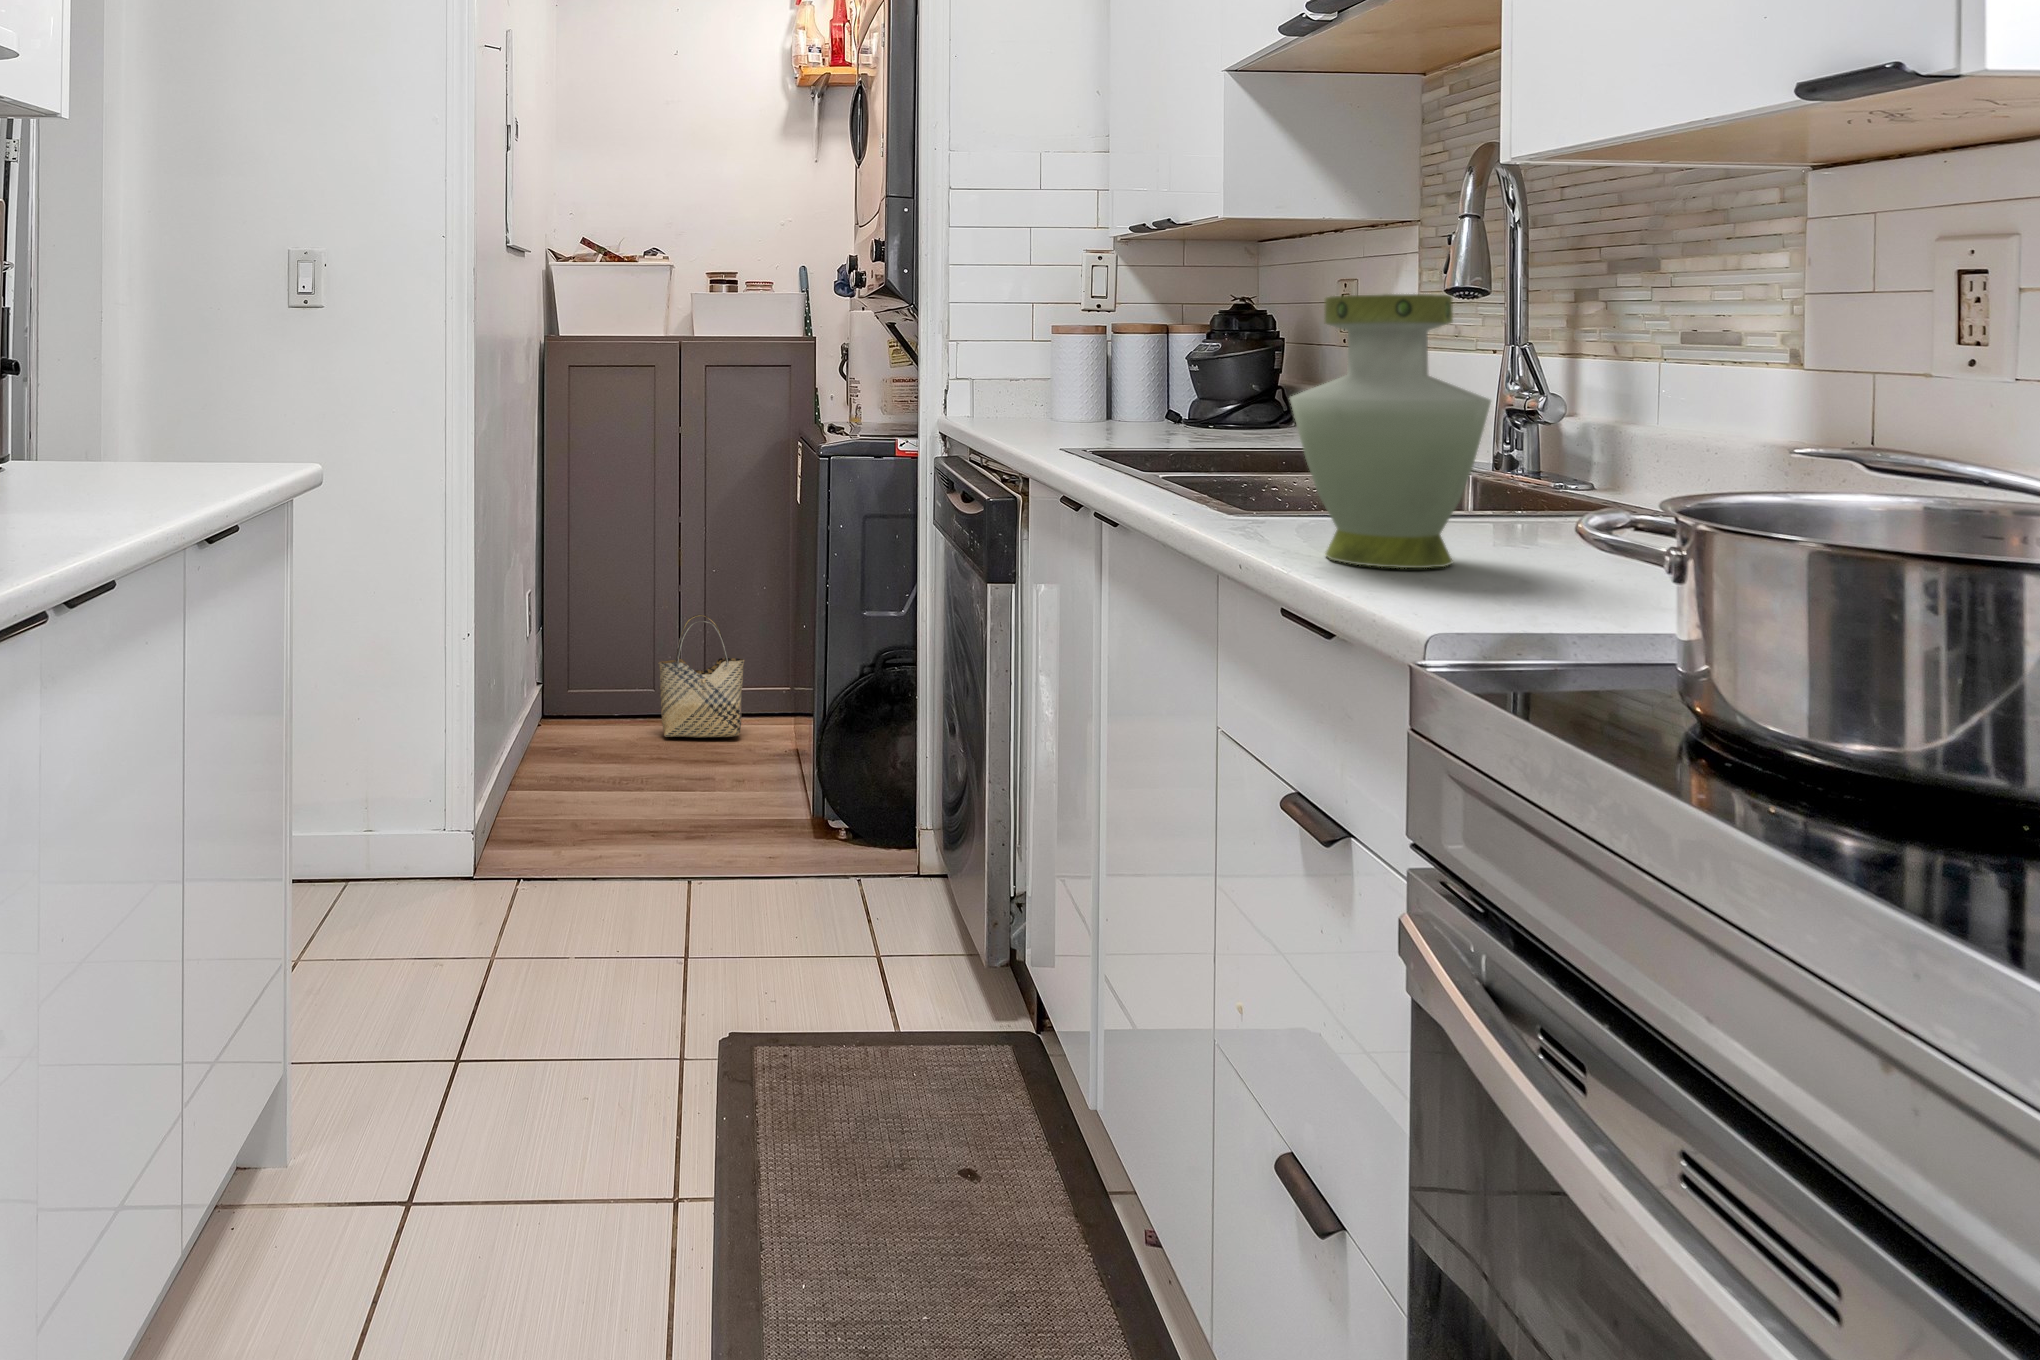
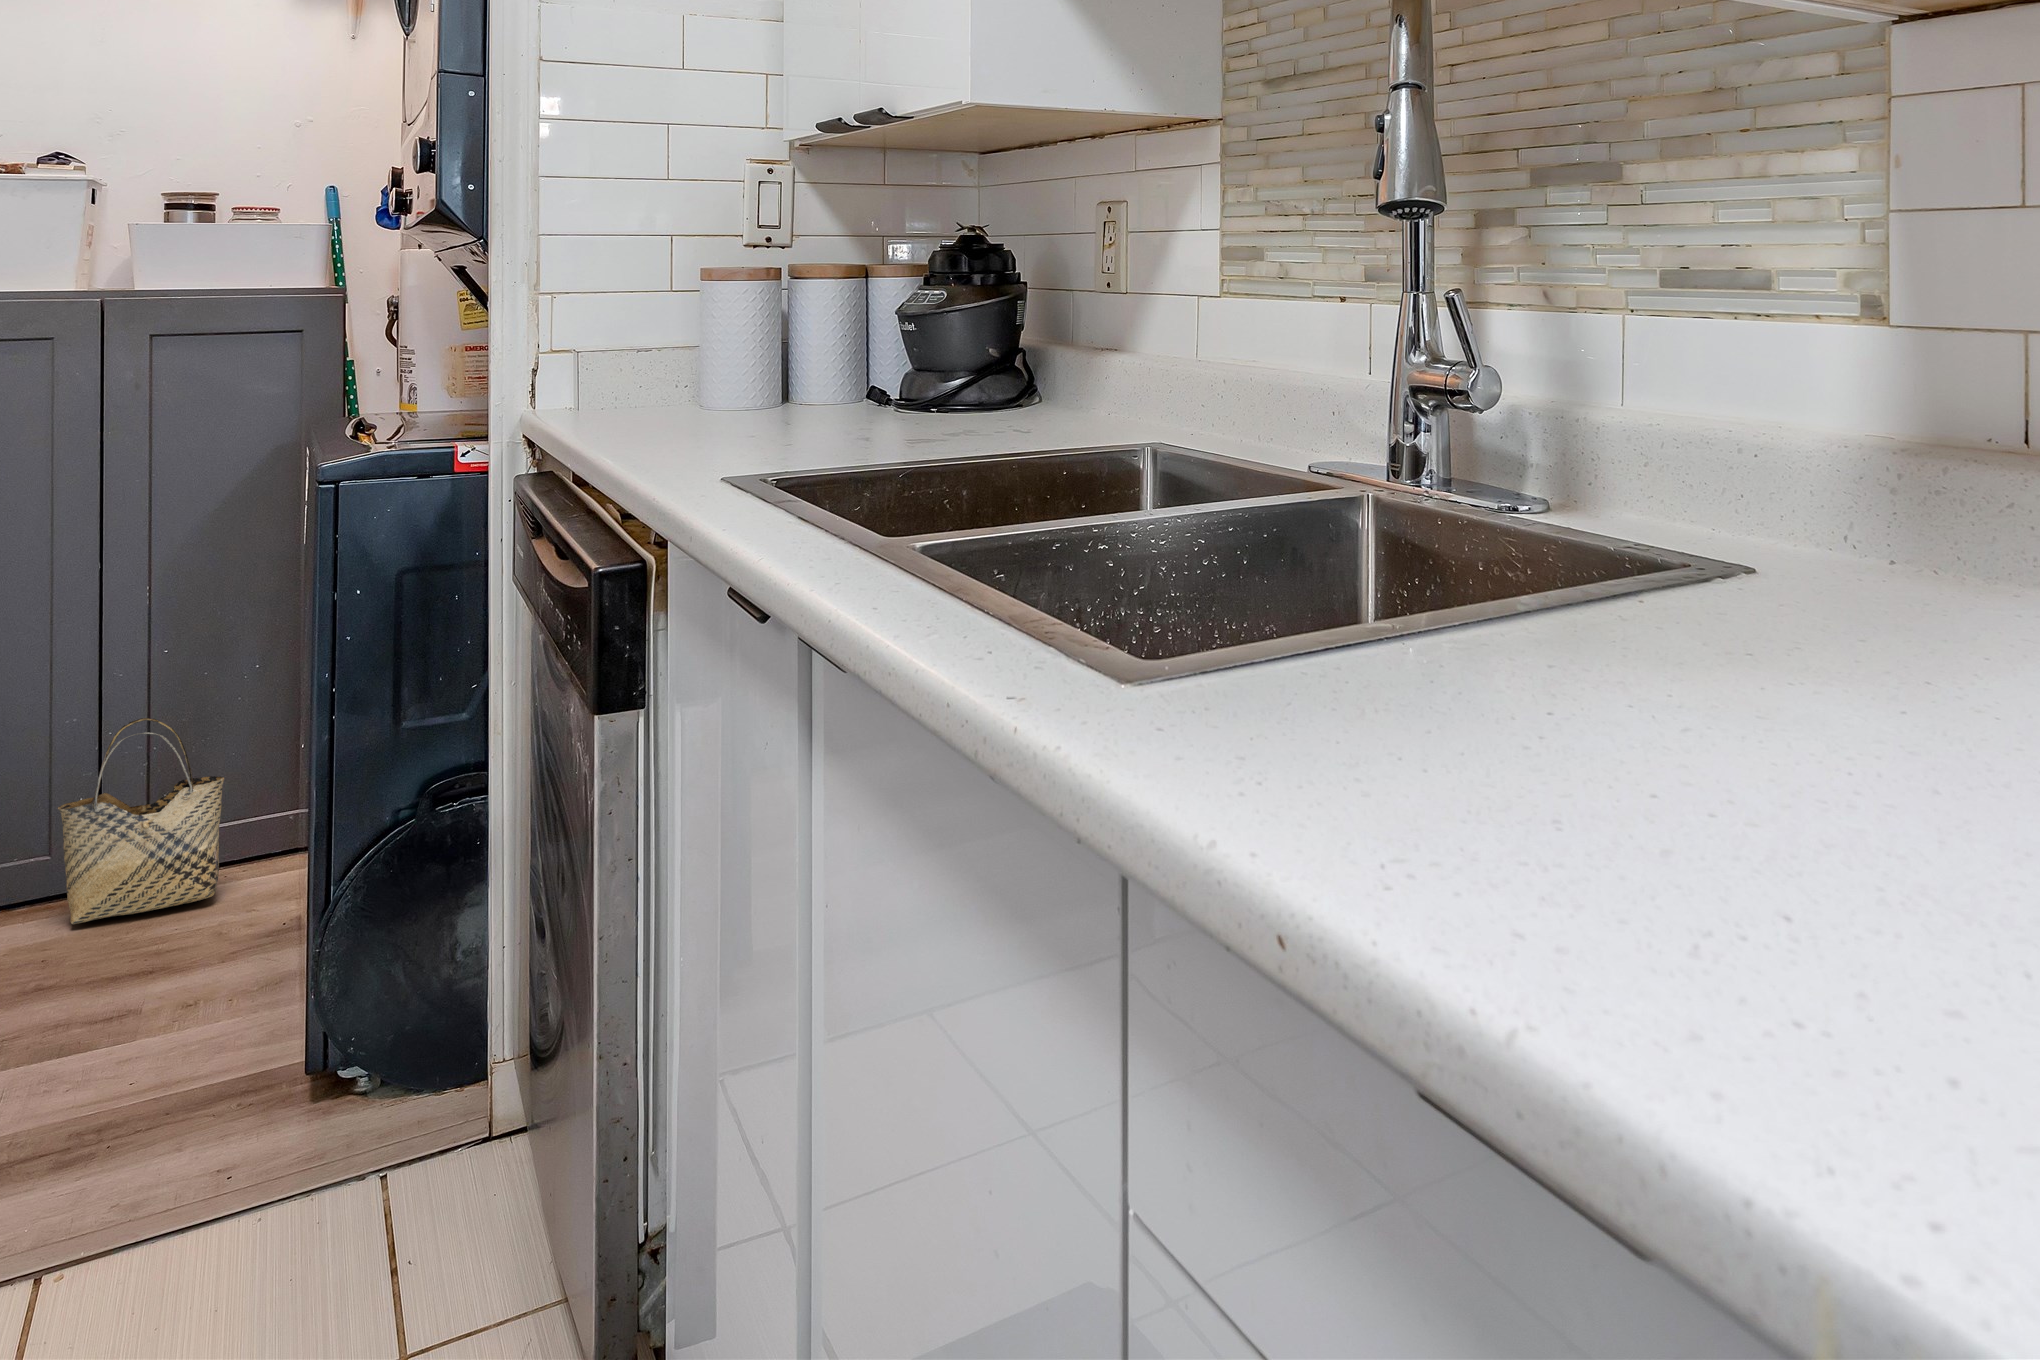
vase: present [1290,294,1491,568] -> none [1369,135,1873,887]

